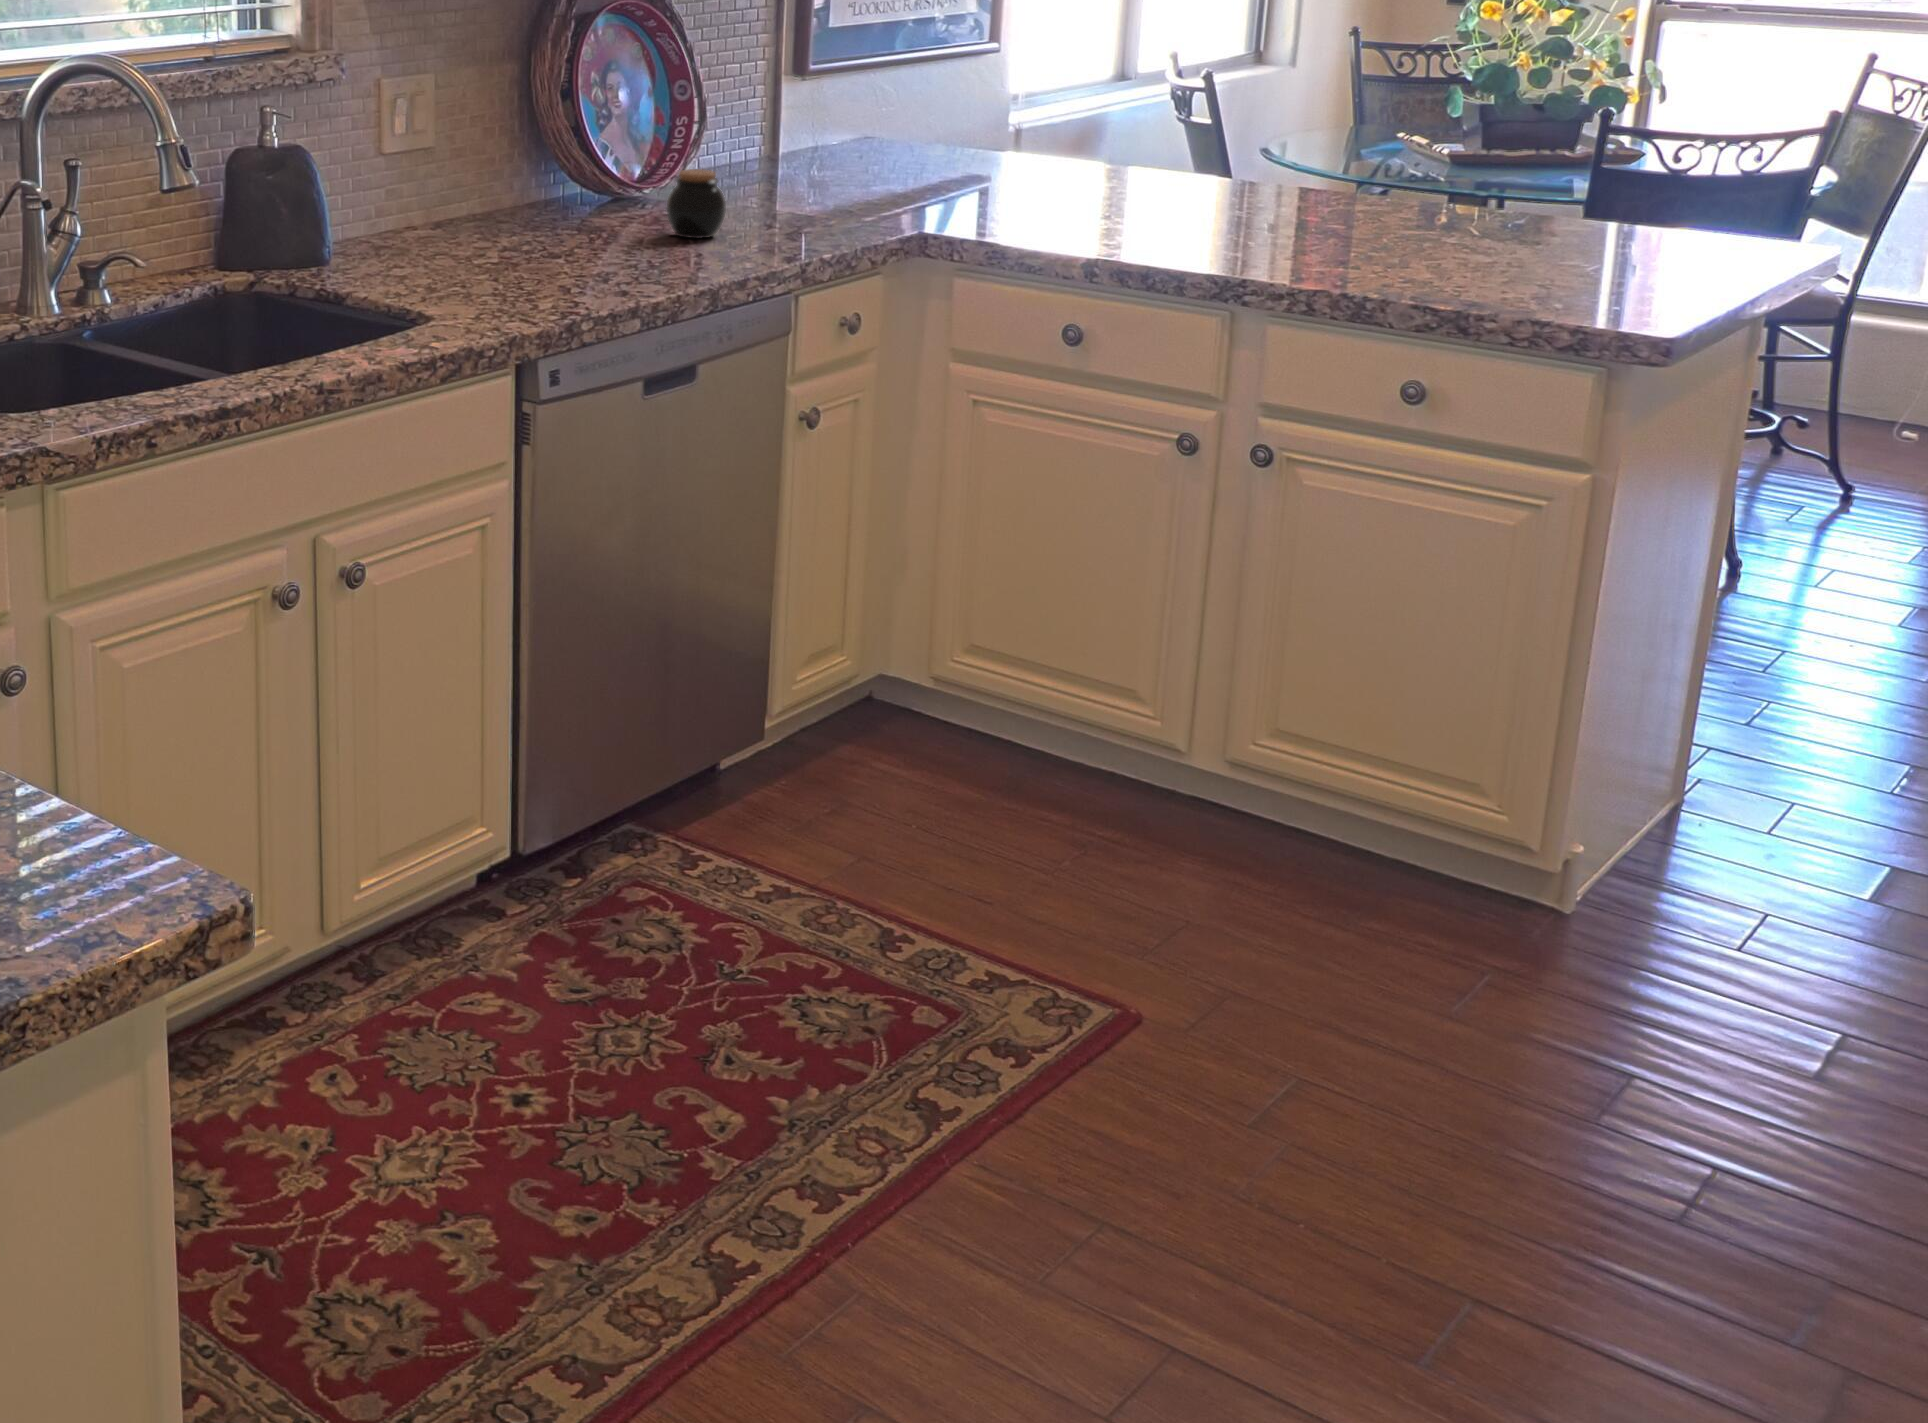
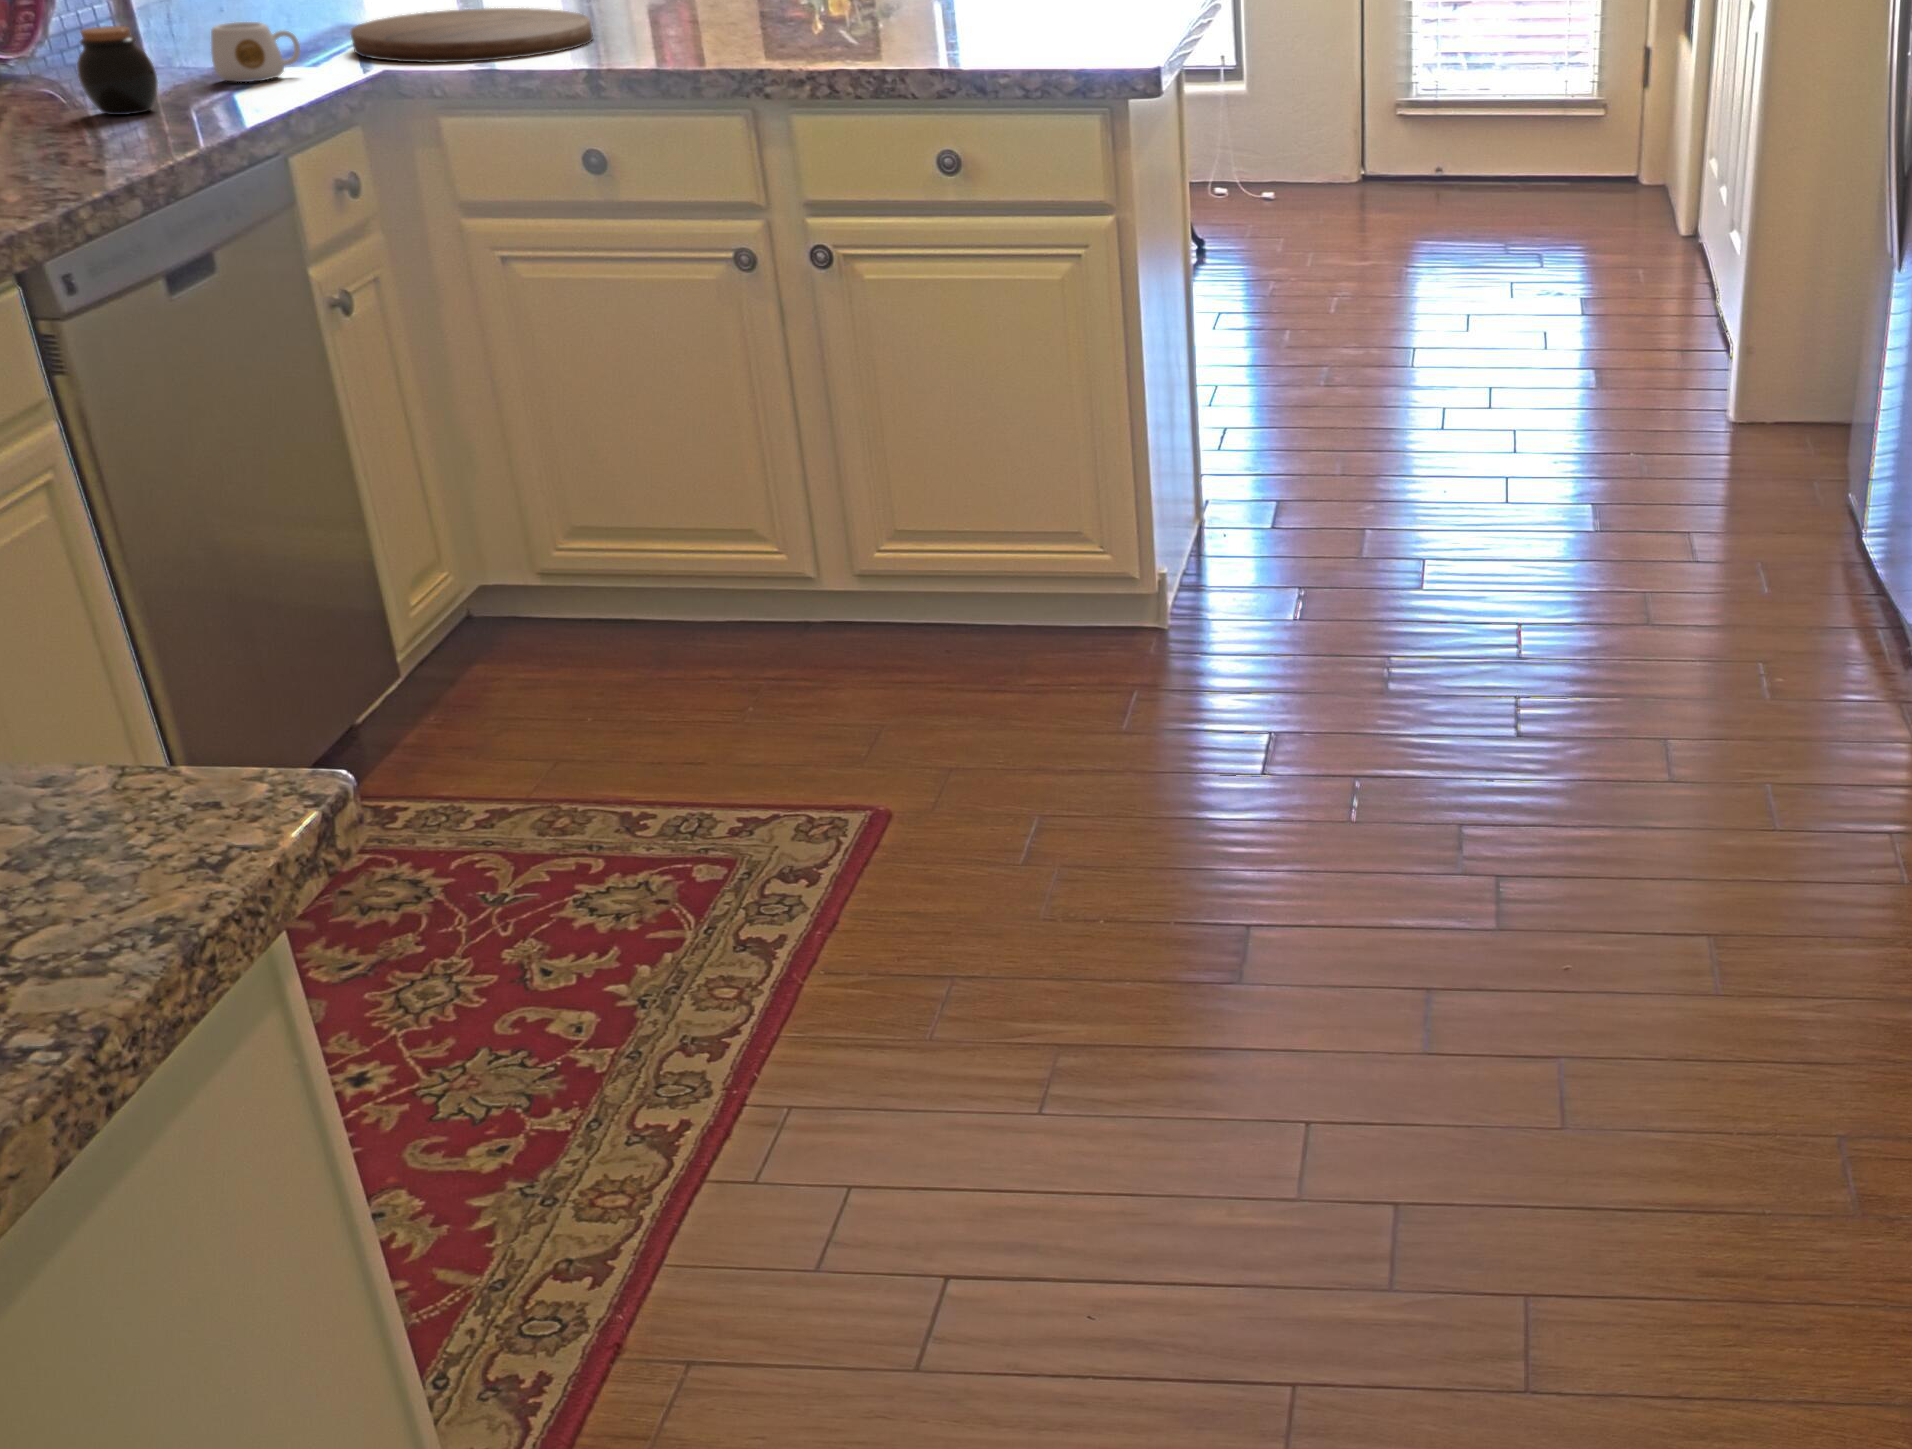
mug: none [787,172,862,221] -> present [211,22,300,82]
cutting board: none [917,175,1135,228] -> present [351,8,593,63]

